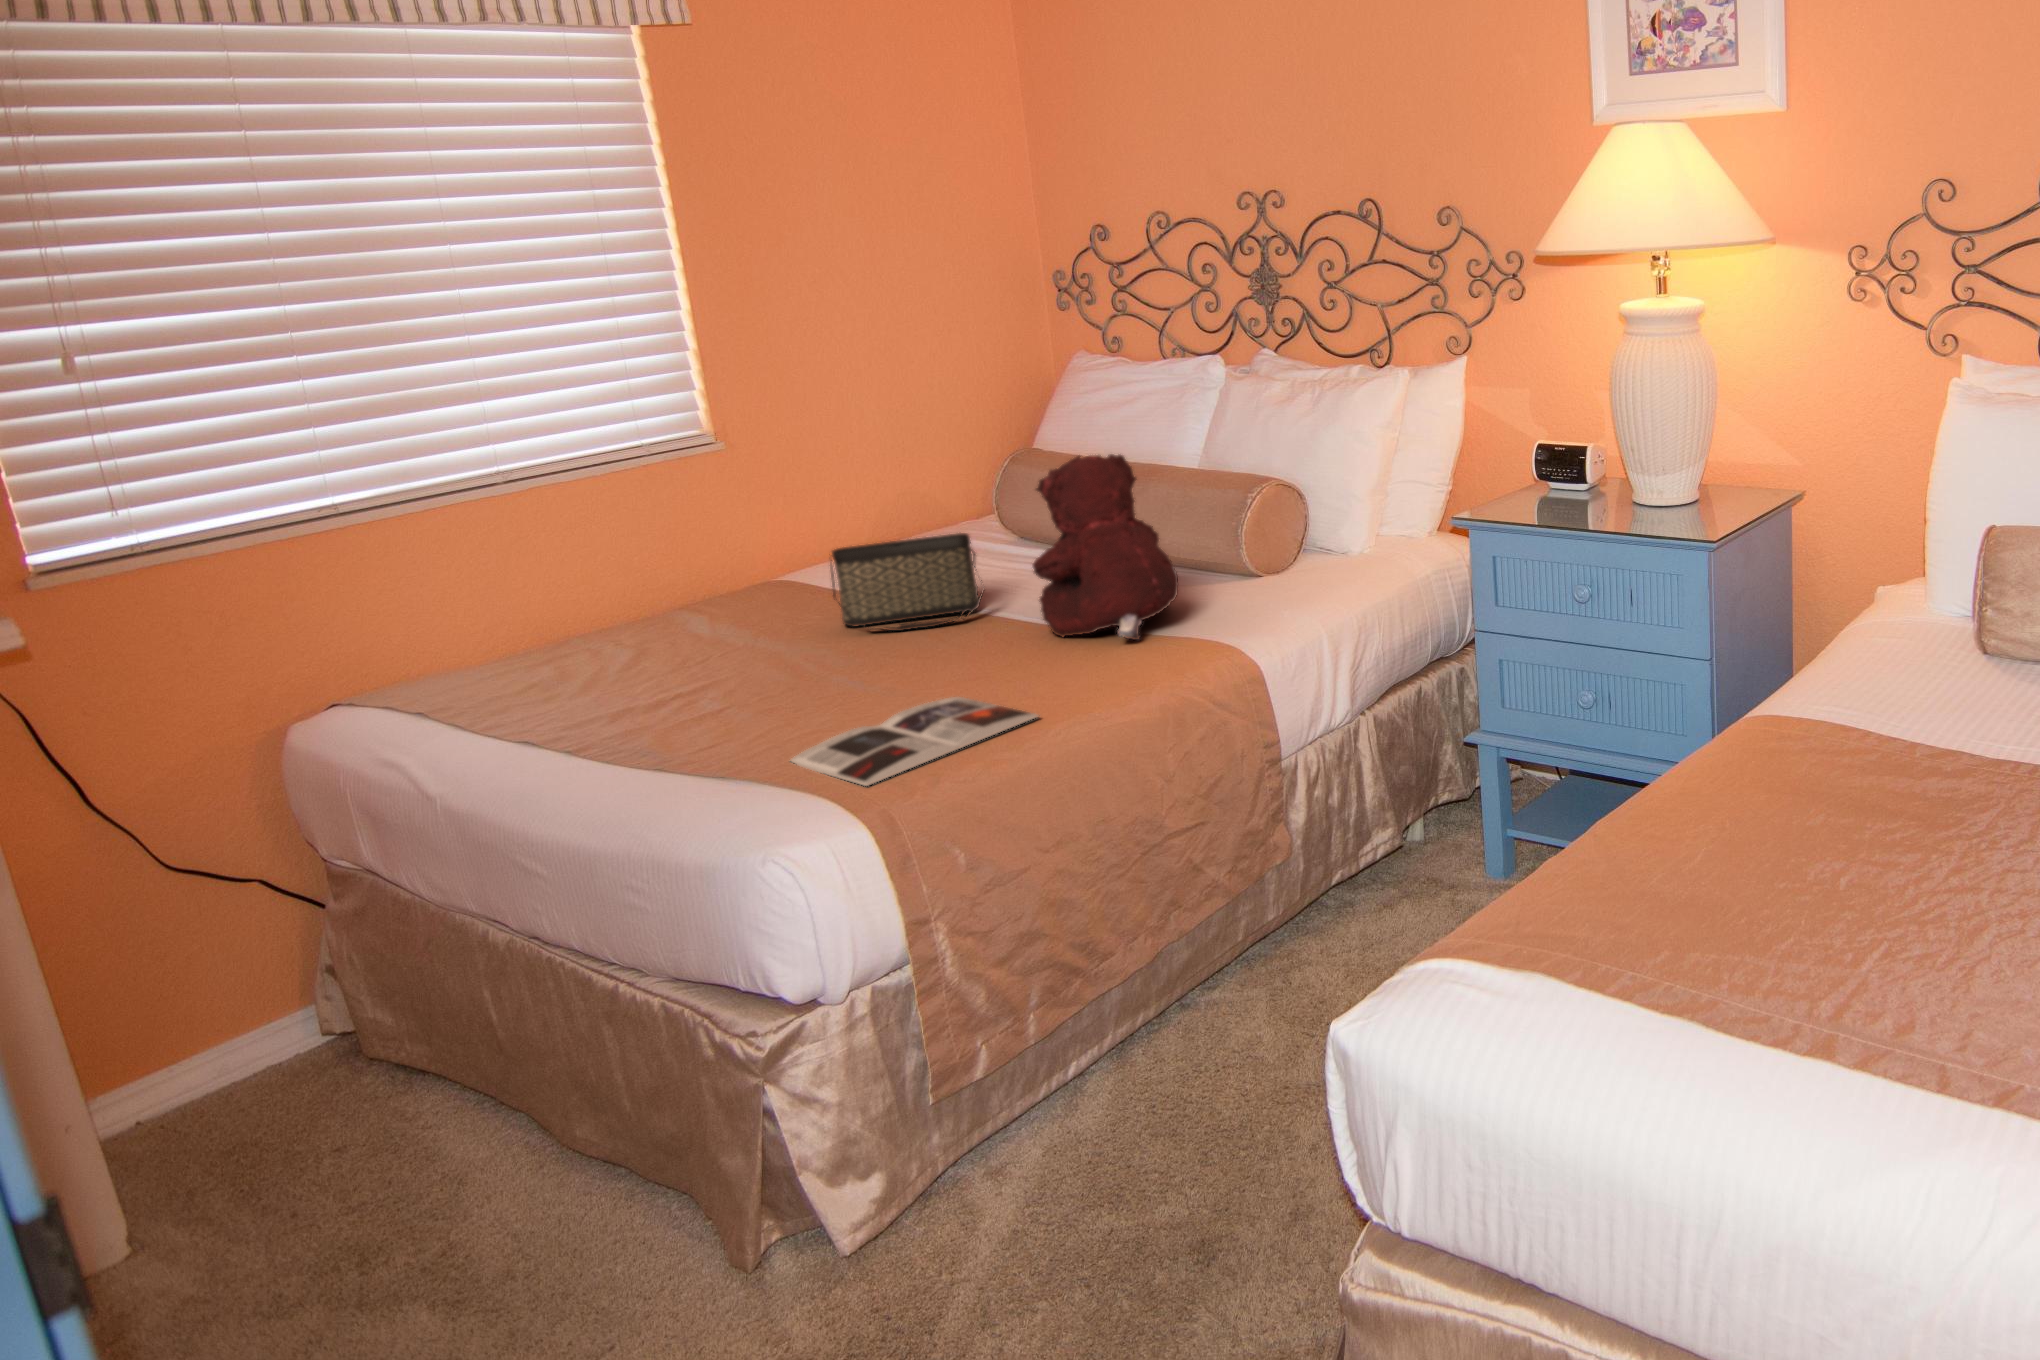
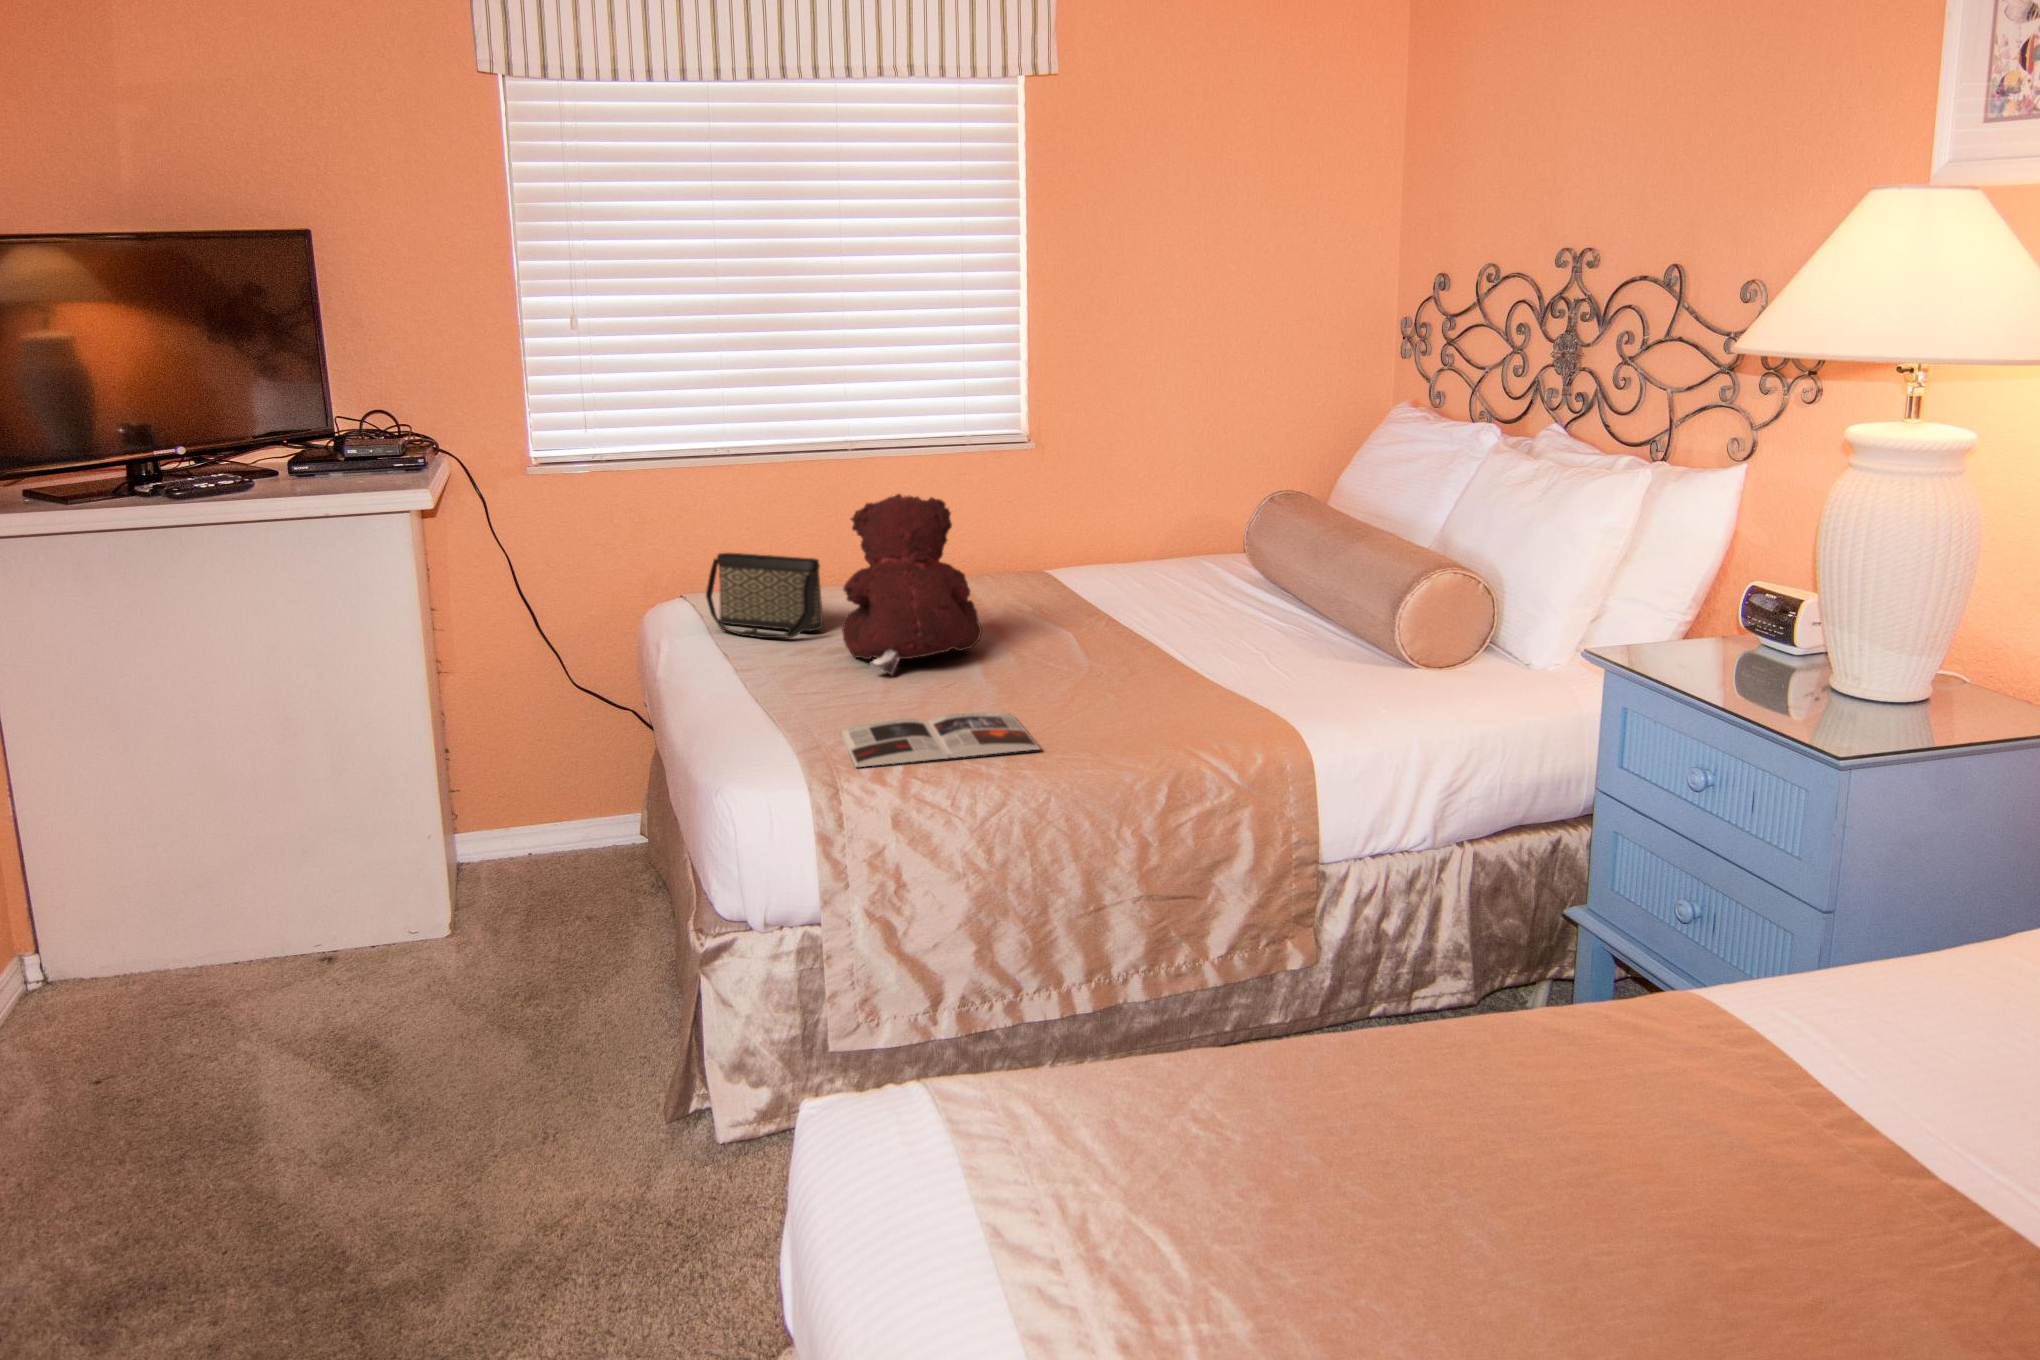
teddy bear: present [1033,454,1178,640] -> present [842,494,982,675]
handbag: present [831,533,985,631] -> present [706,553,823,638]

